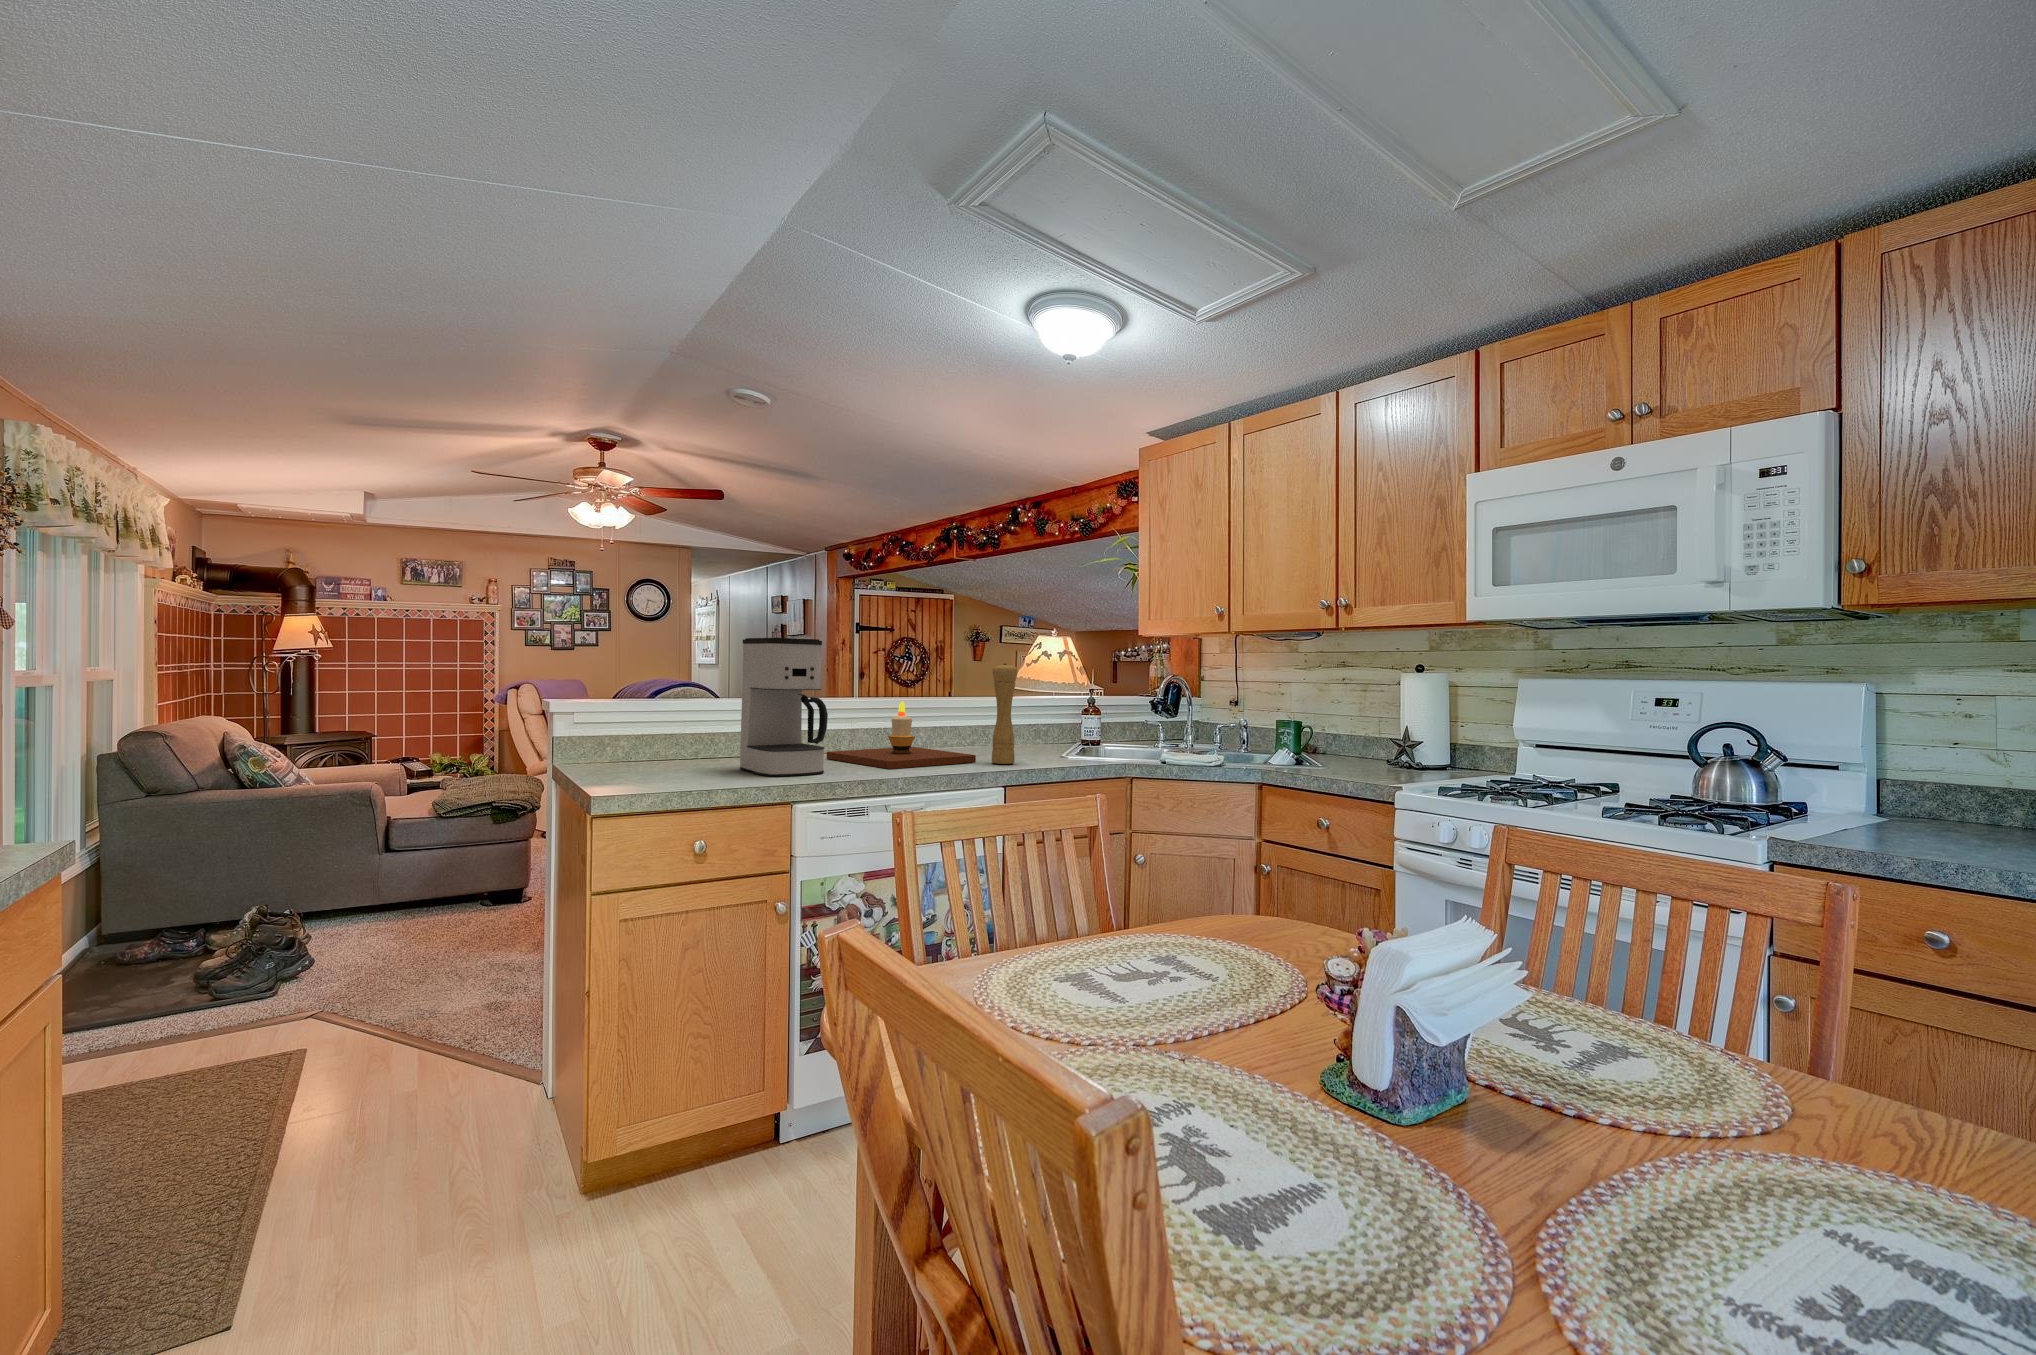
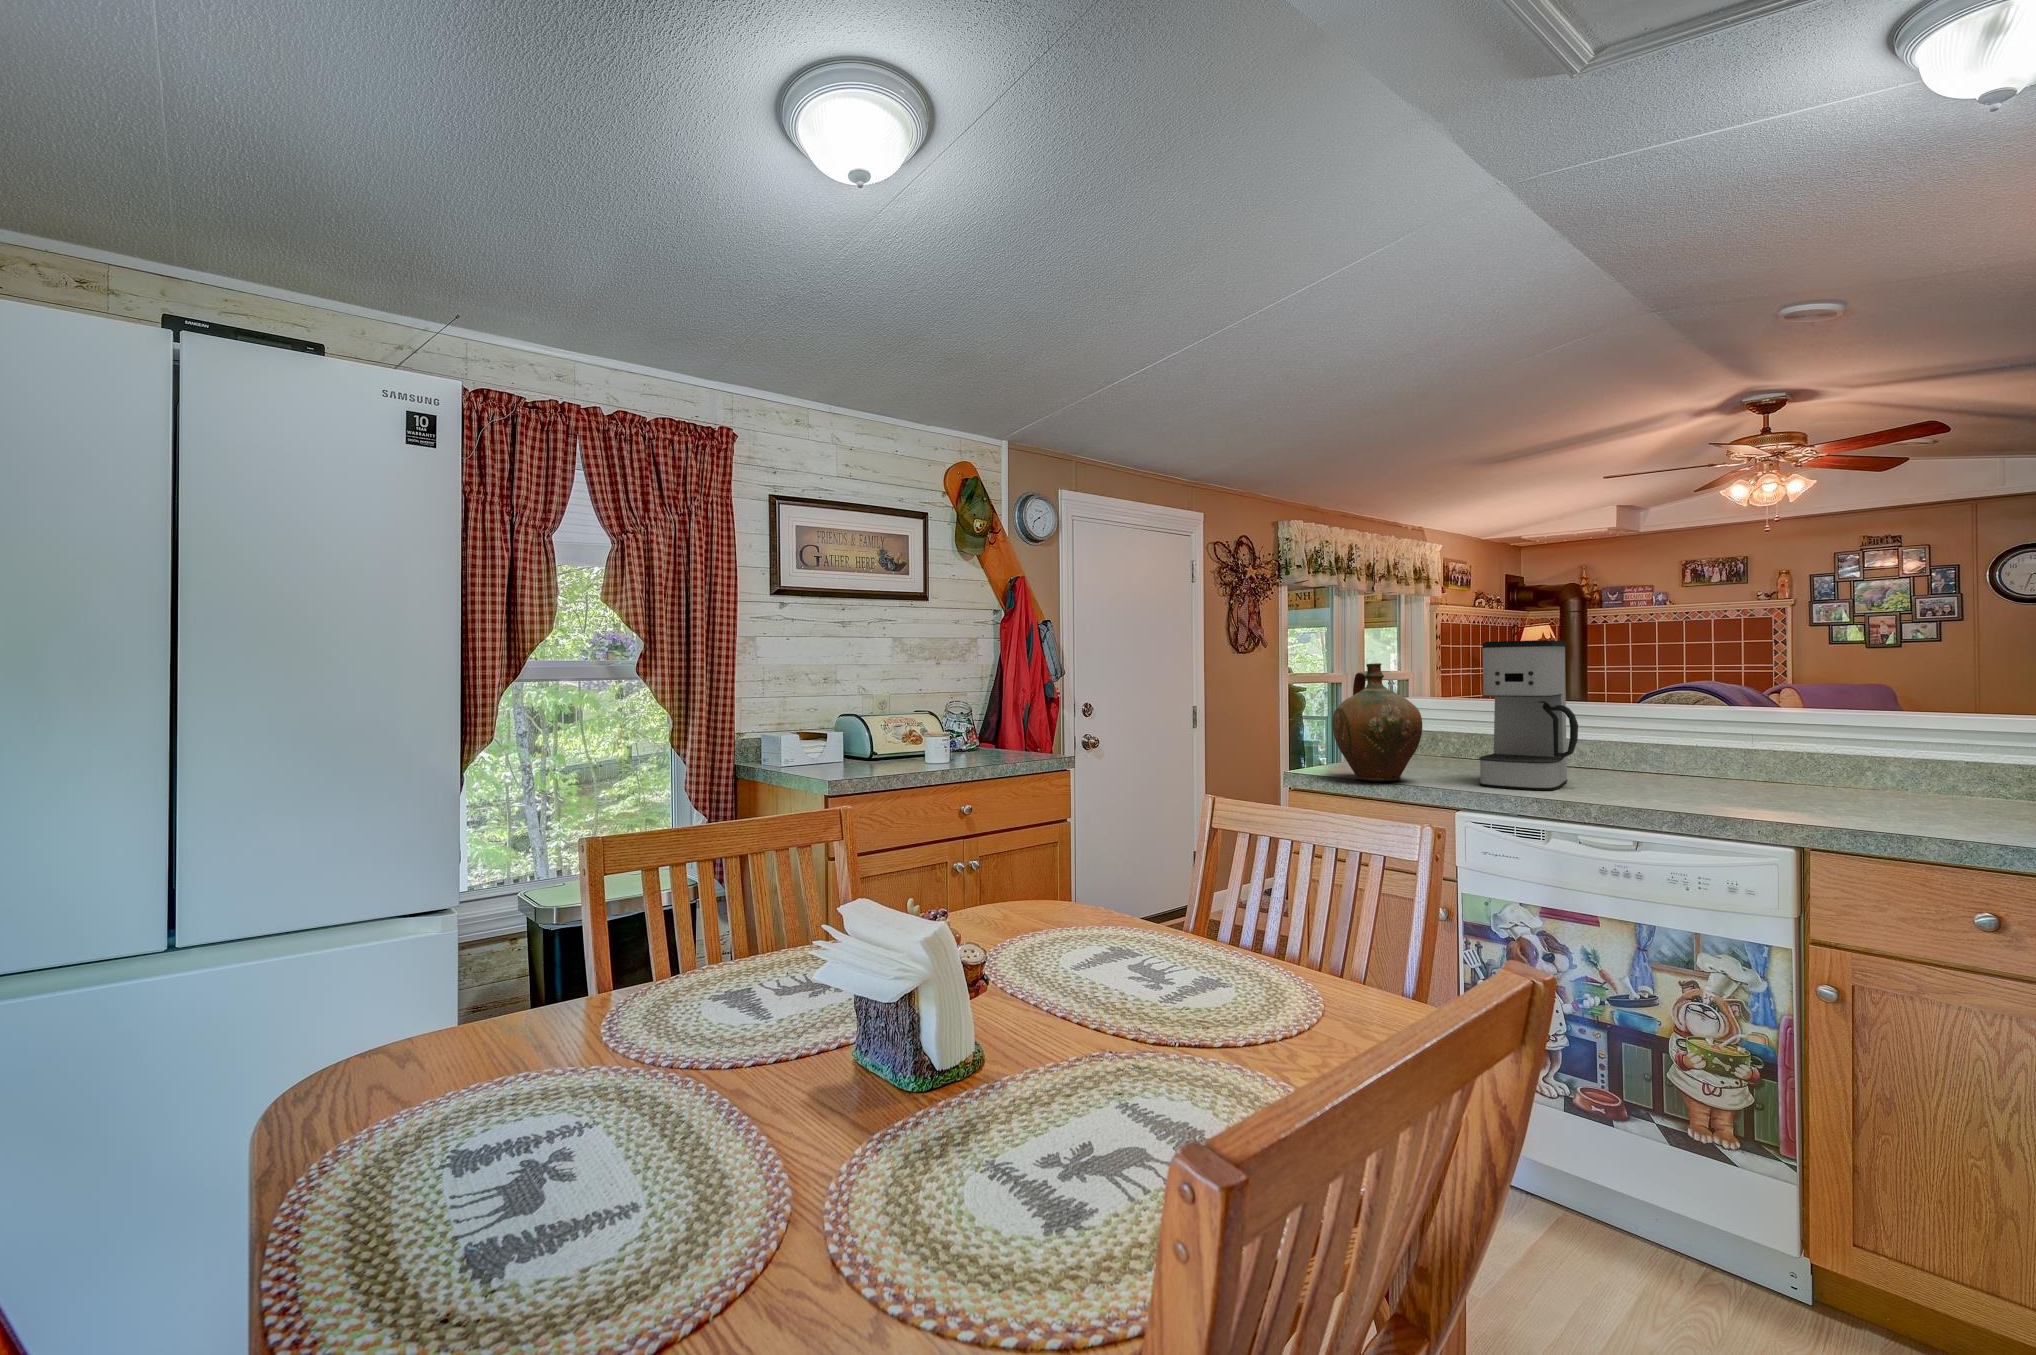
ceramic jug: none [633,655,733,786] -> present [1332,663,1422,781]
pepper mill: present [992,664,1017,764] -> none [1864,658,1921,820]
candle: present [827,701,976,769] -> none [1654,714,1852,810]

